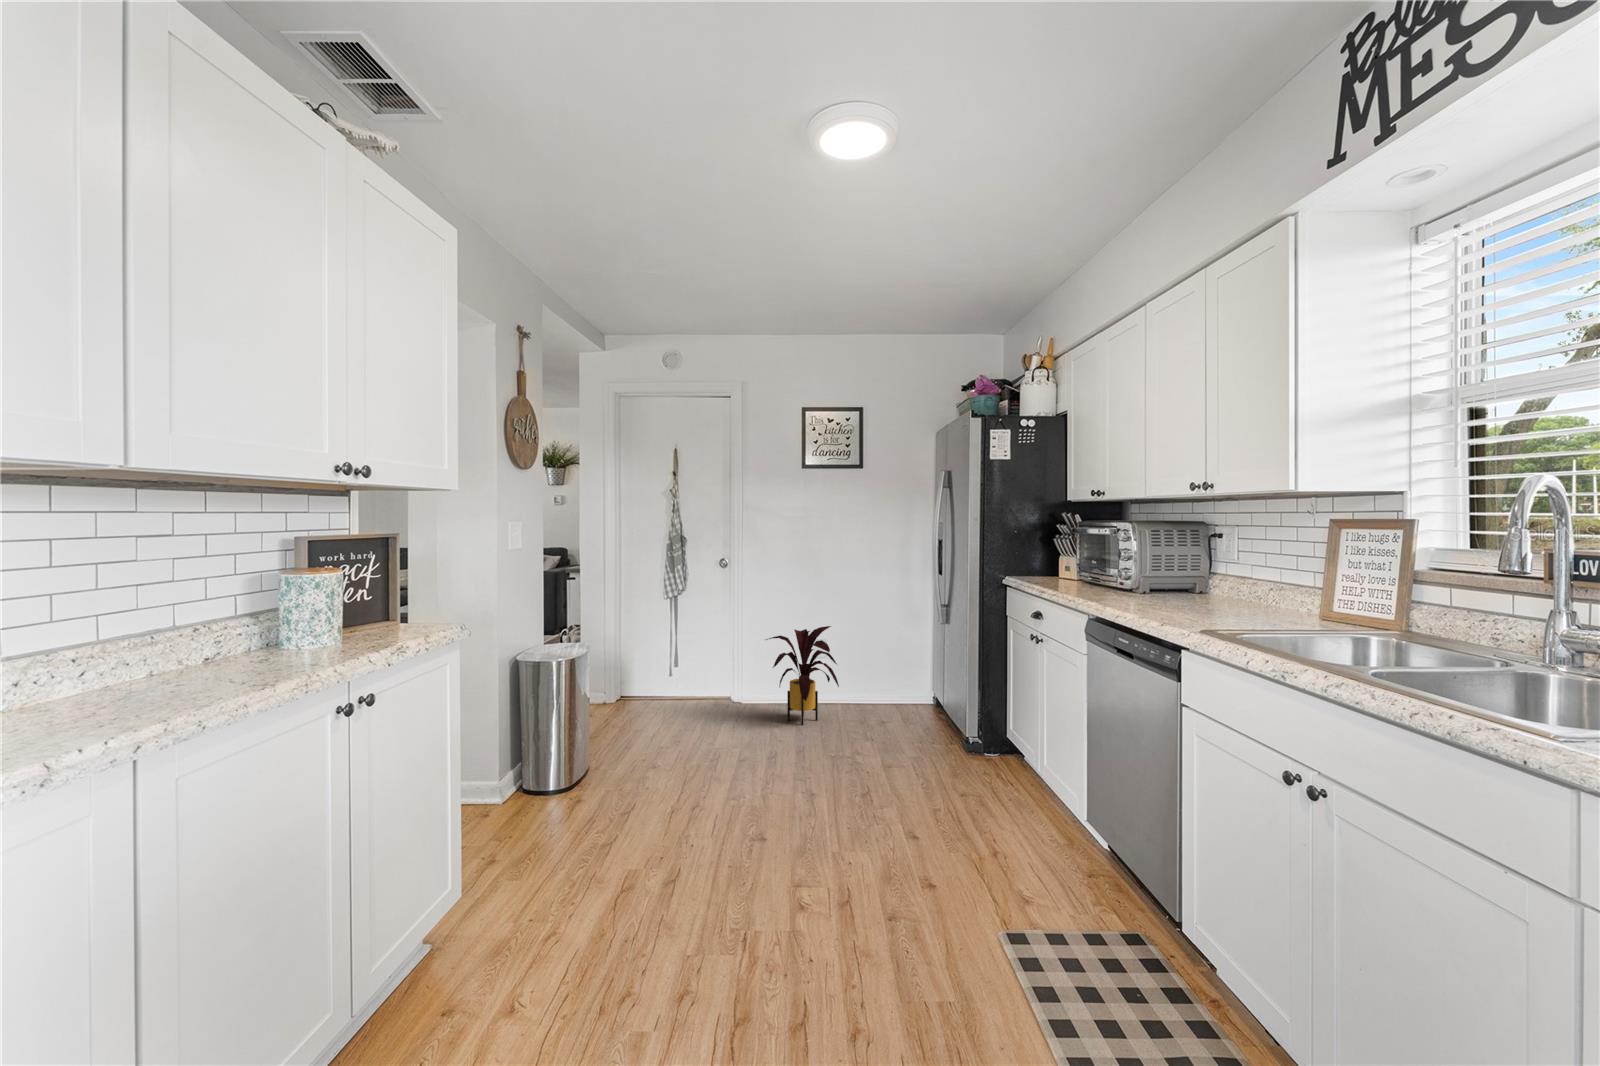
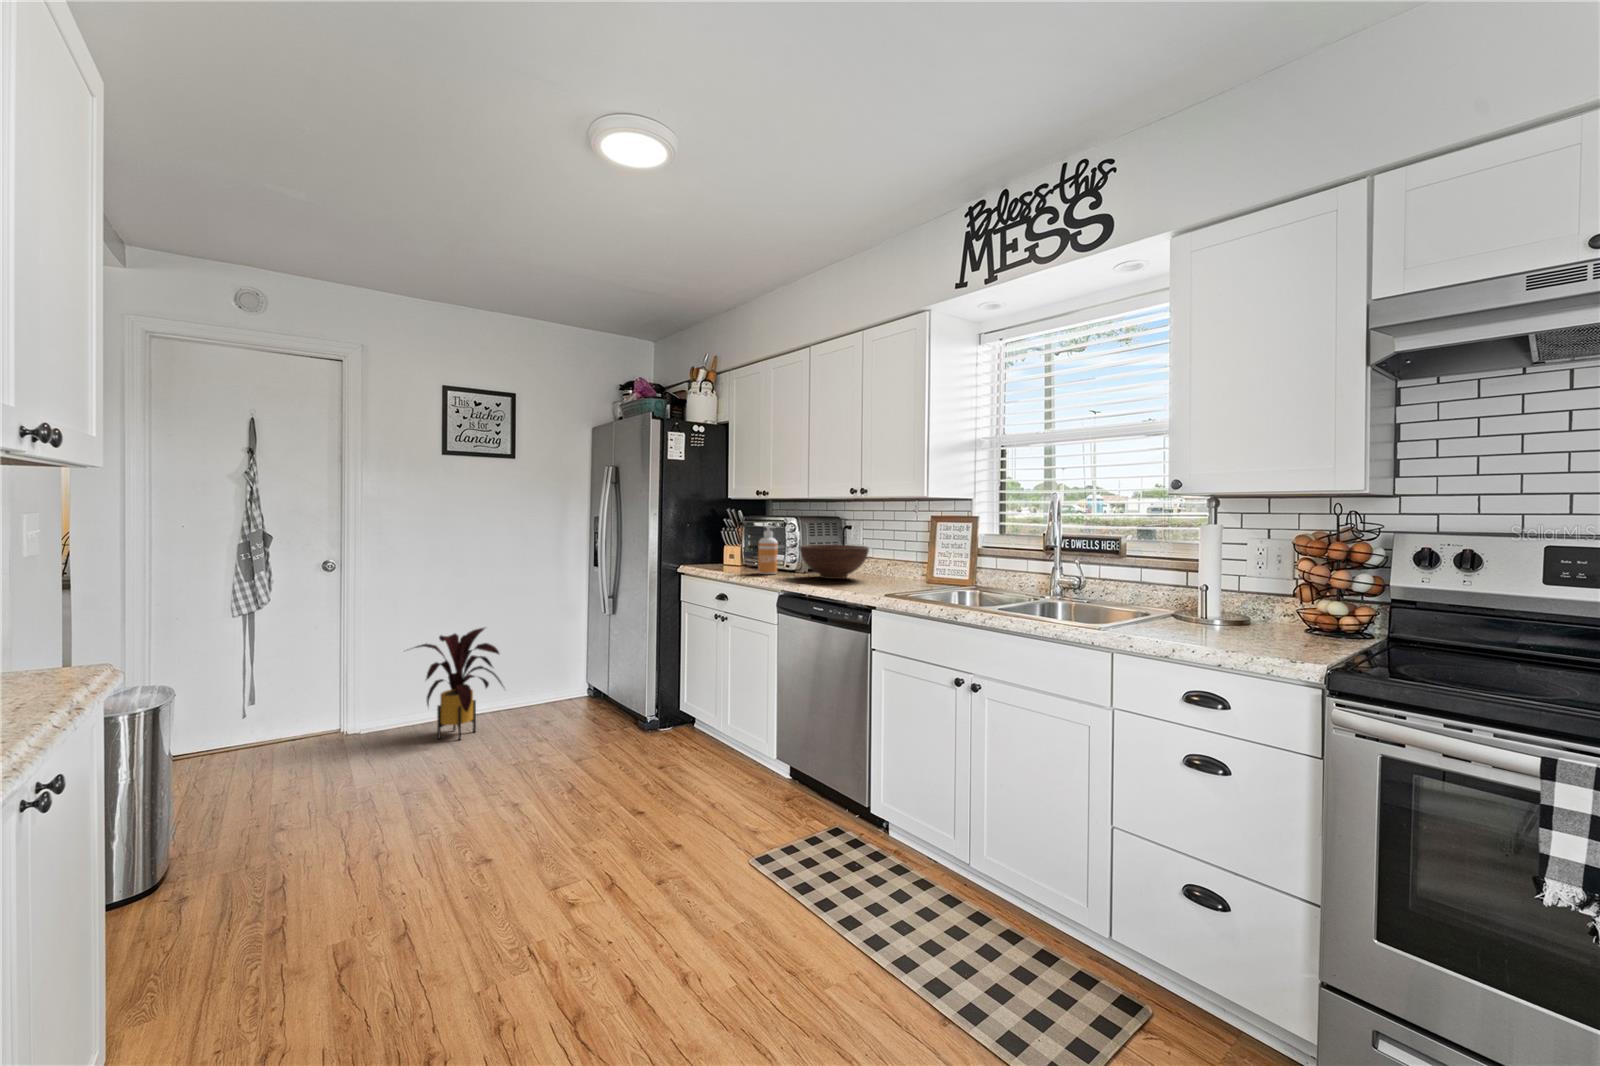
soap dispenser: none [1078,534,1103,592] -> present [758,527,778,574]
fruit bowl: none [1124,557,1229,603] -> present [800,545,869,579]

